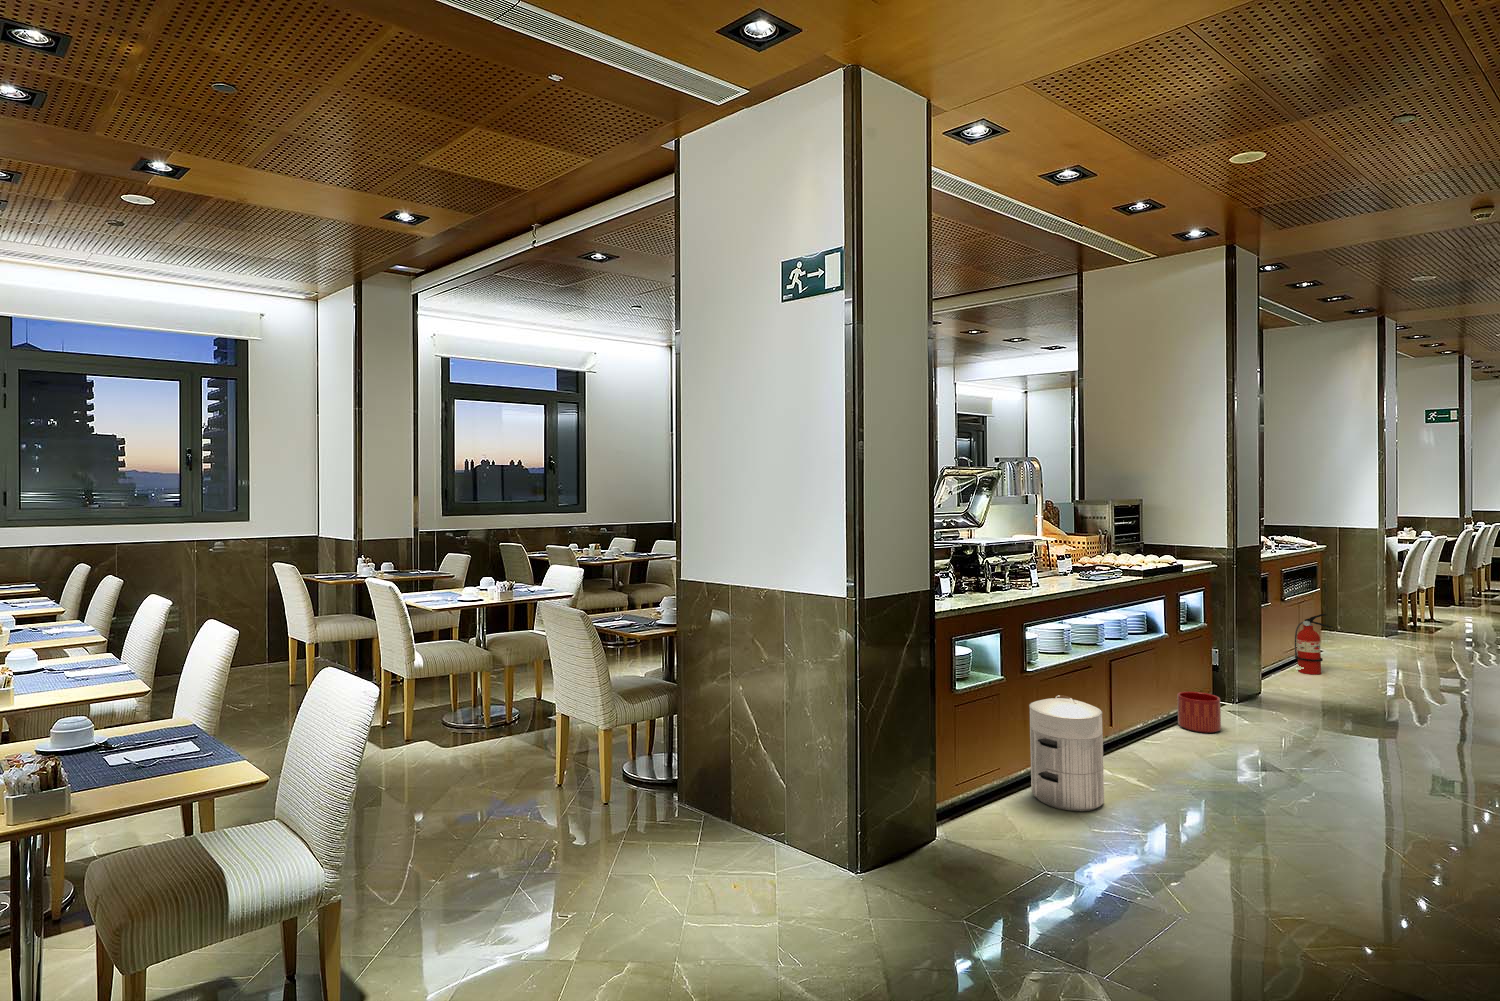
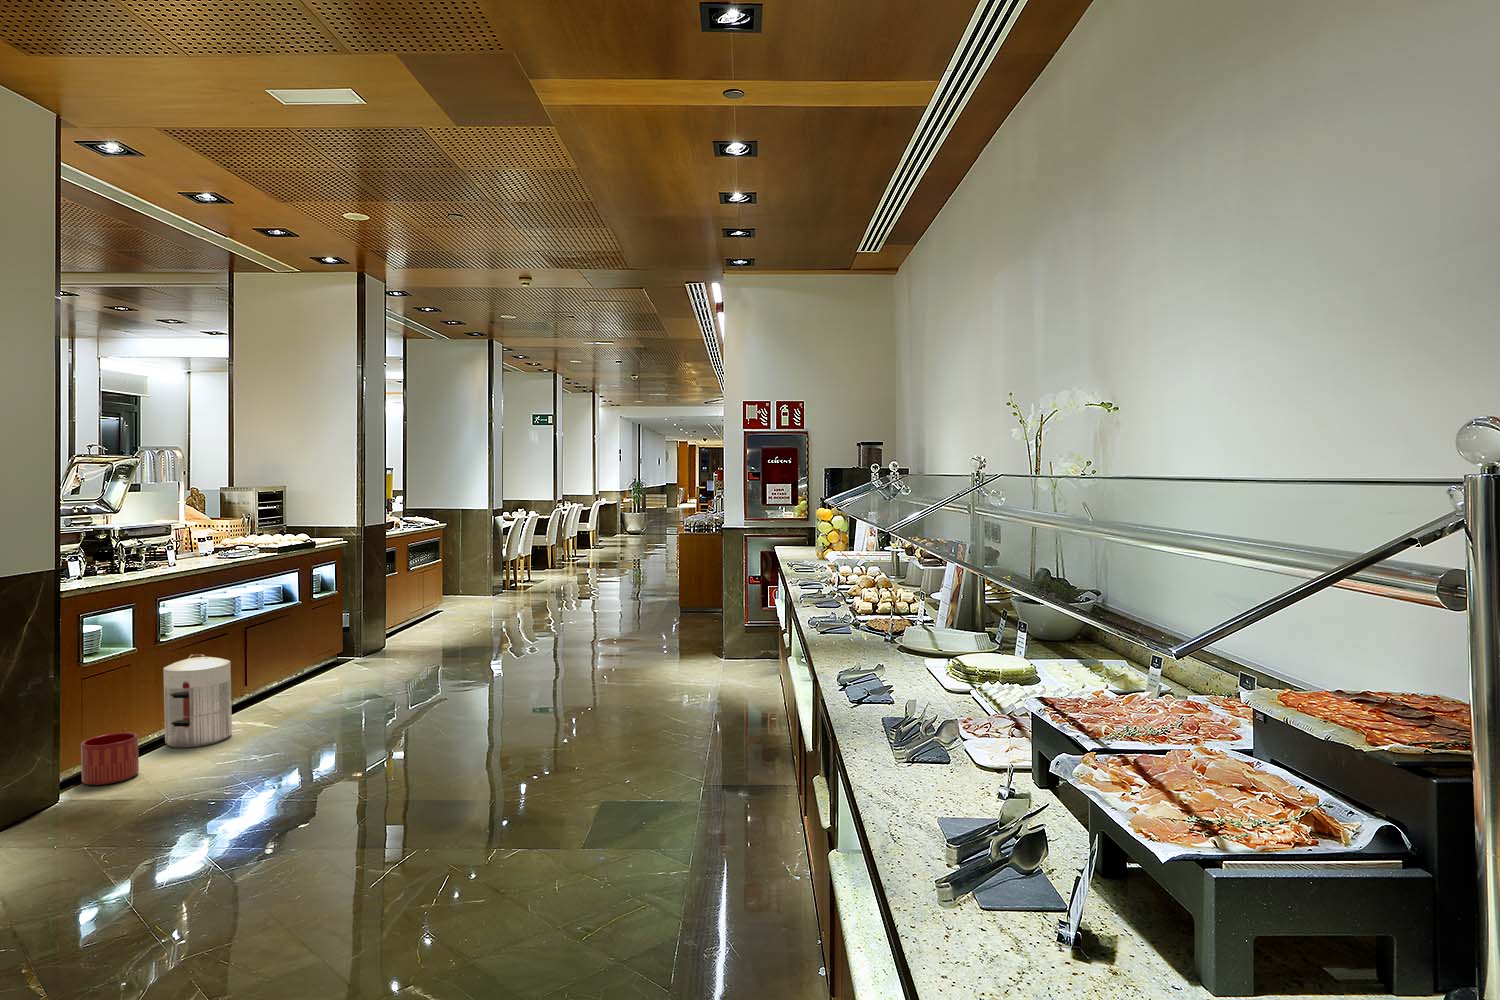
fire extinguisher: present [1295,614,1333,675] -> none [418,576,443,626]
planter: present [1177,691,1221,733] -> present [81,732,139,785]

